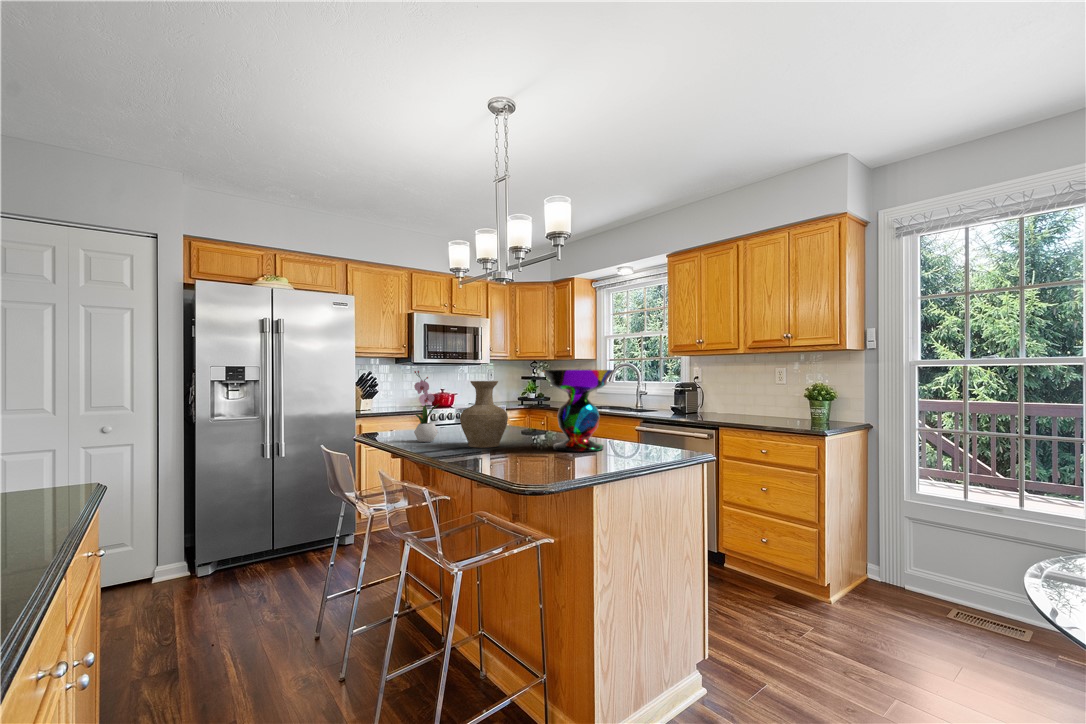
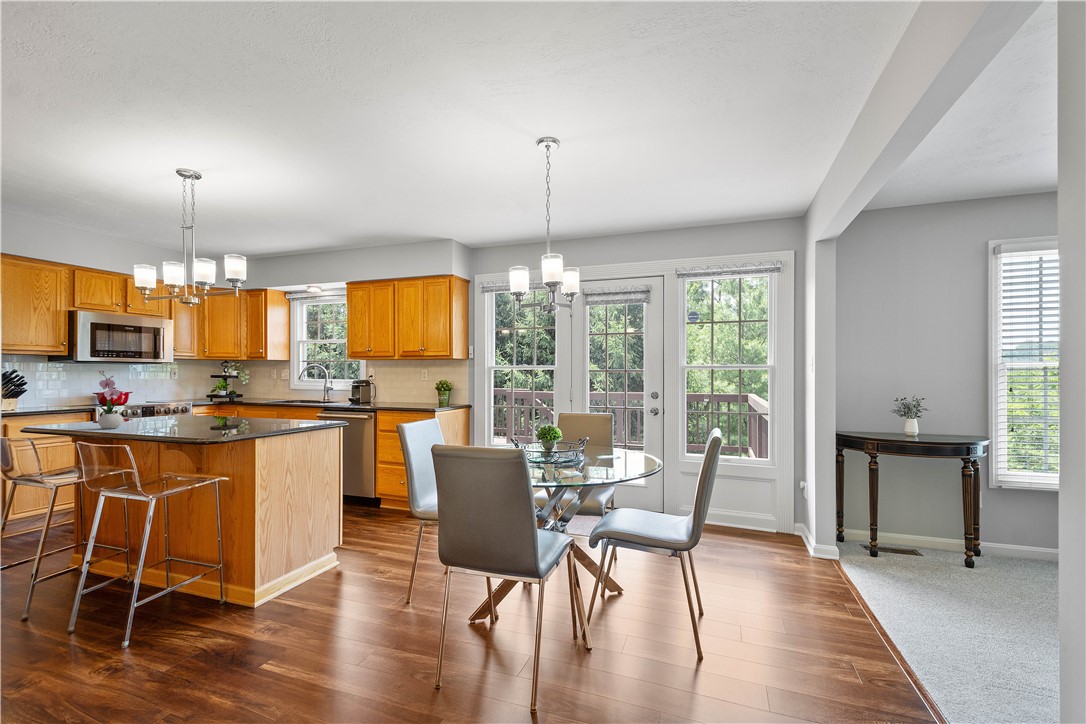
decorative bowl: present [543,370,614,452] -> none [224,371,283,427]
vase: present [460,381,508,448] -> none [148,379,194,429]

